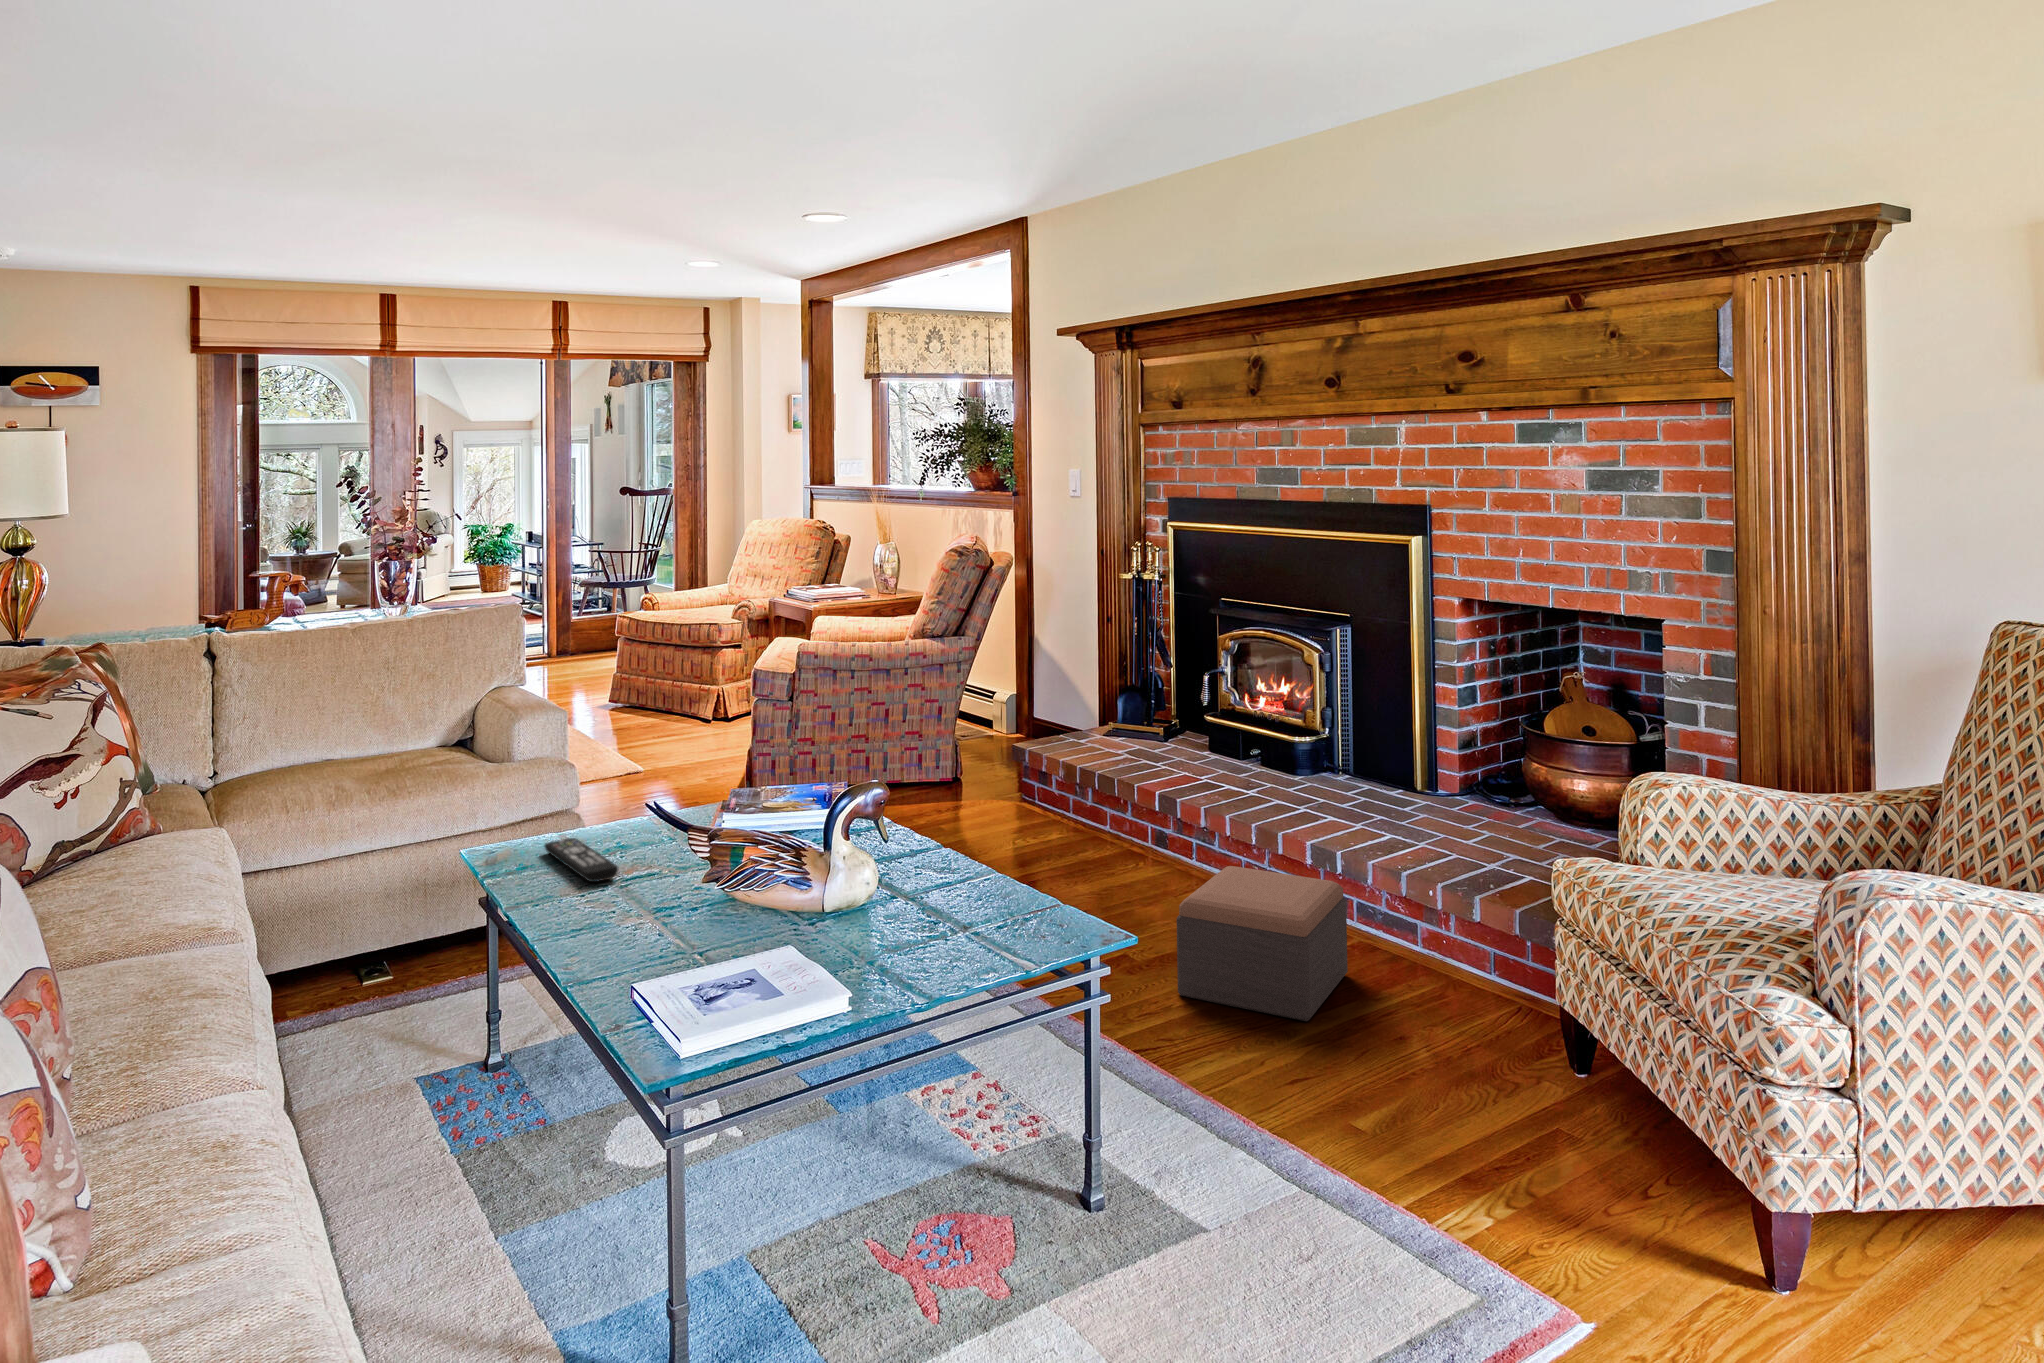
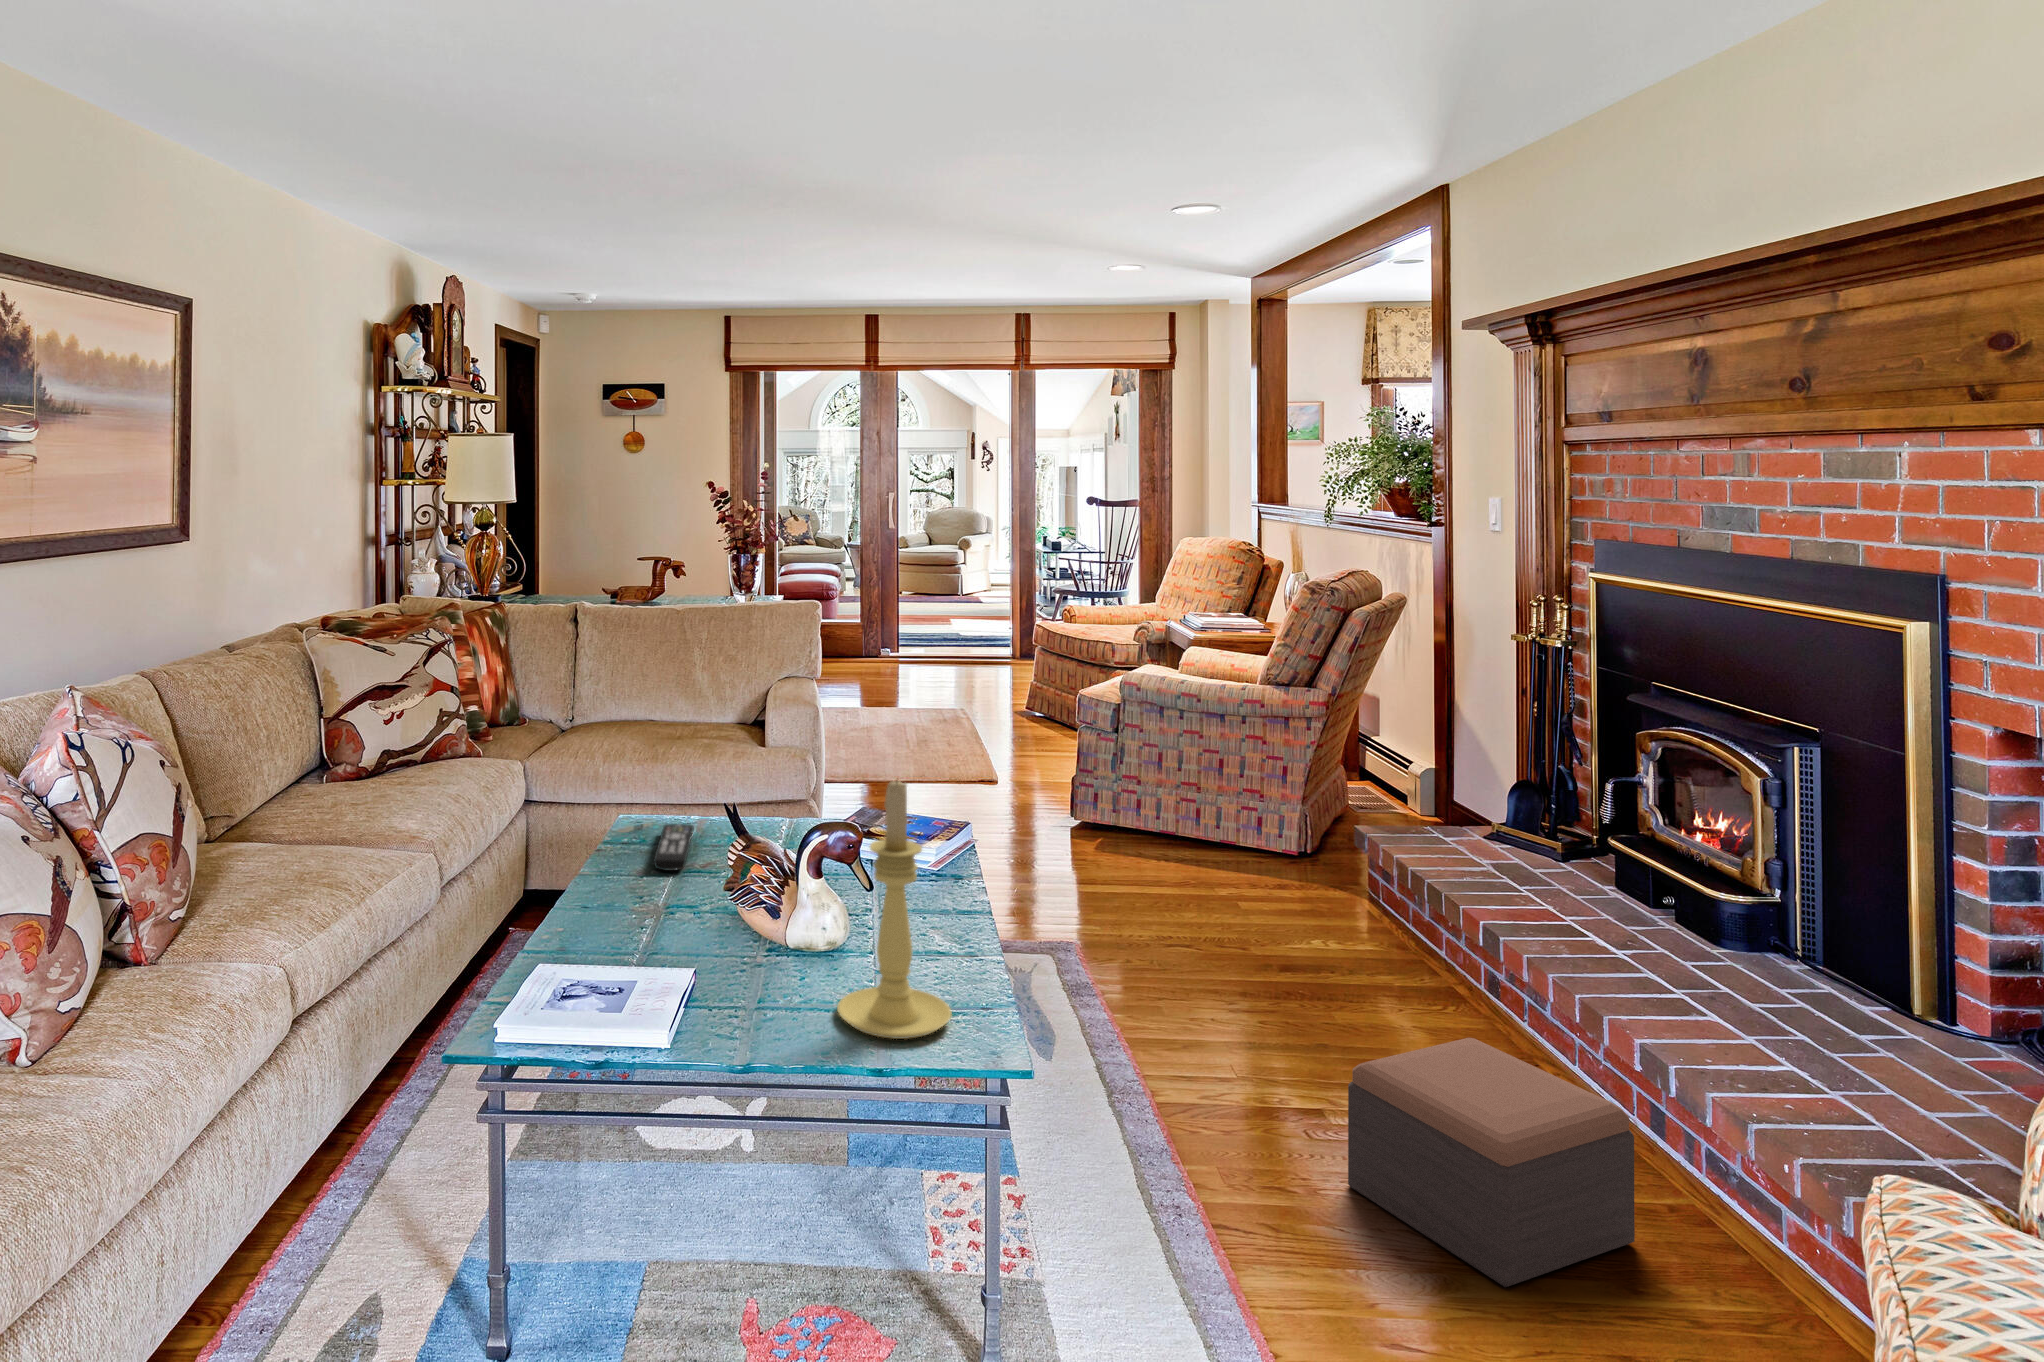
candle holder: none [902,727,1002,951] -> present [837,780,952,1039]

